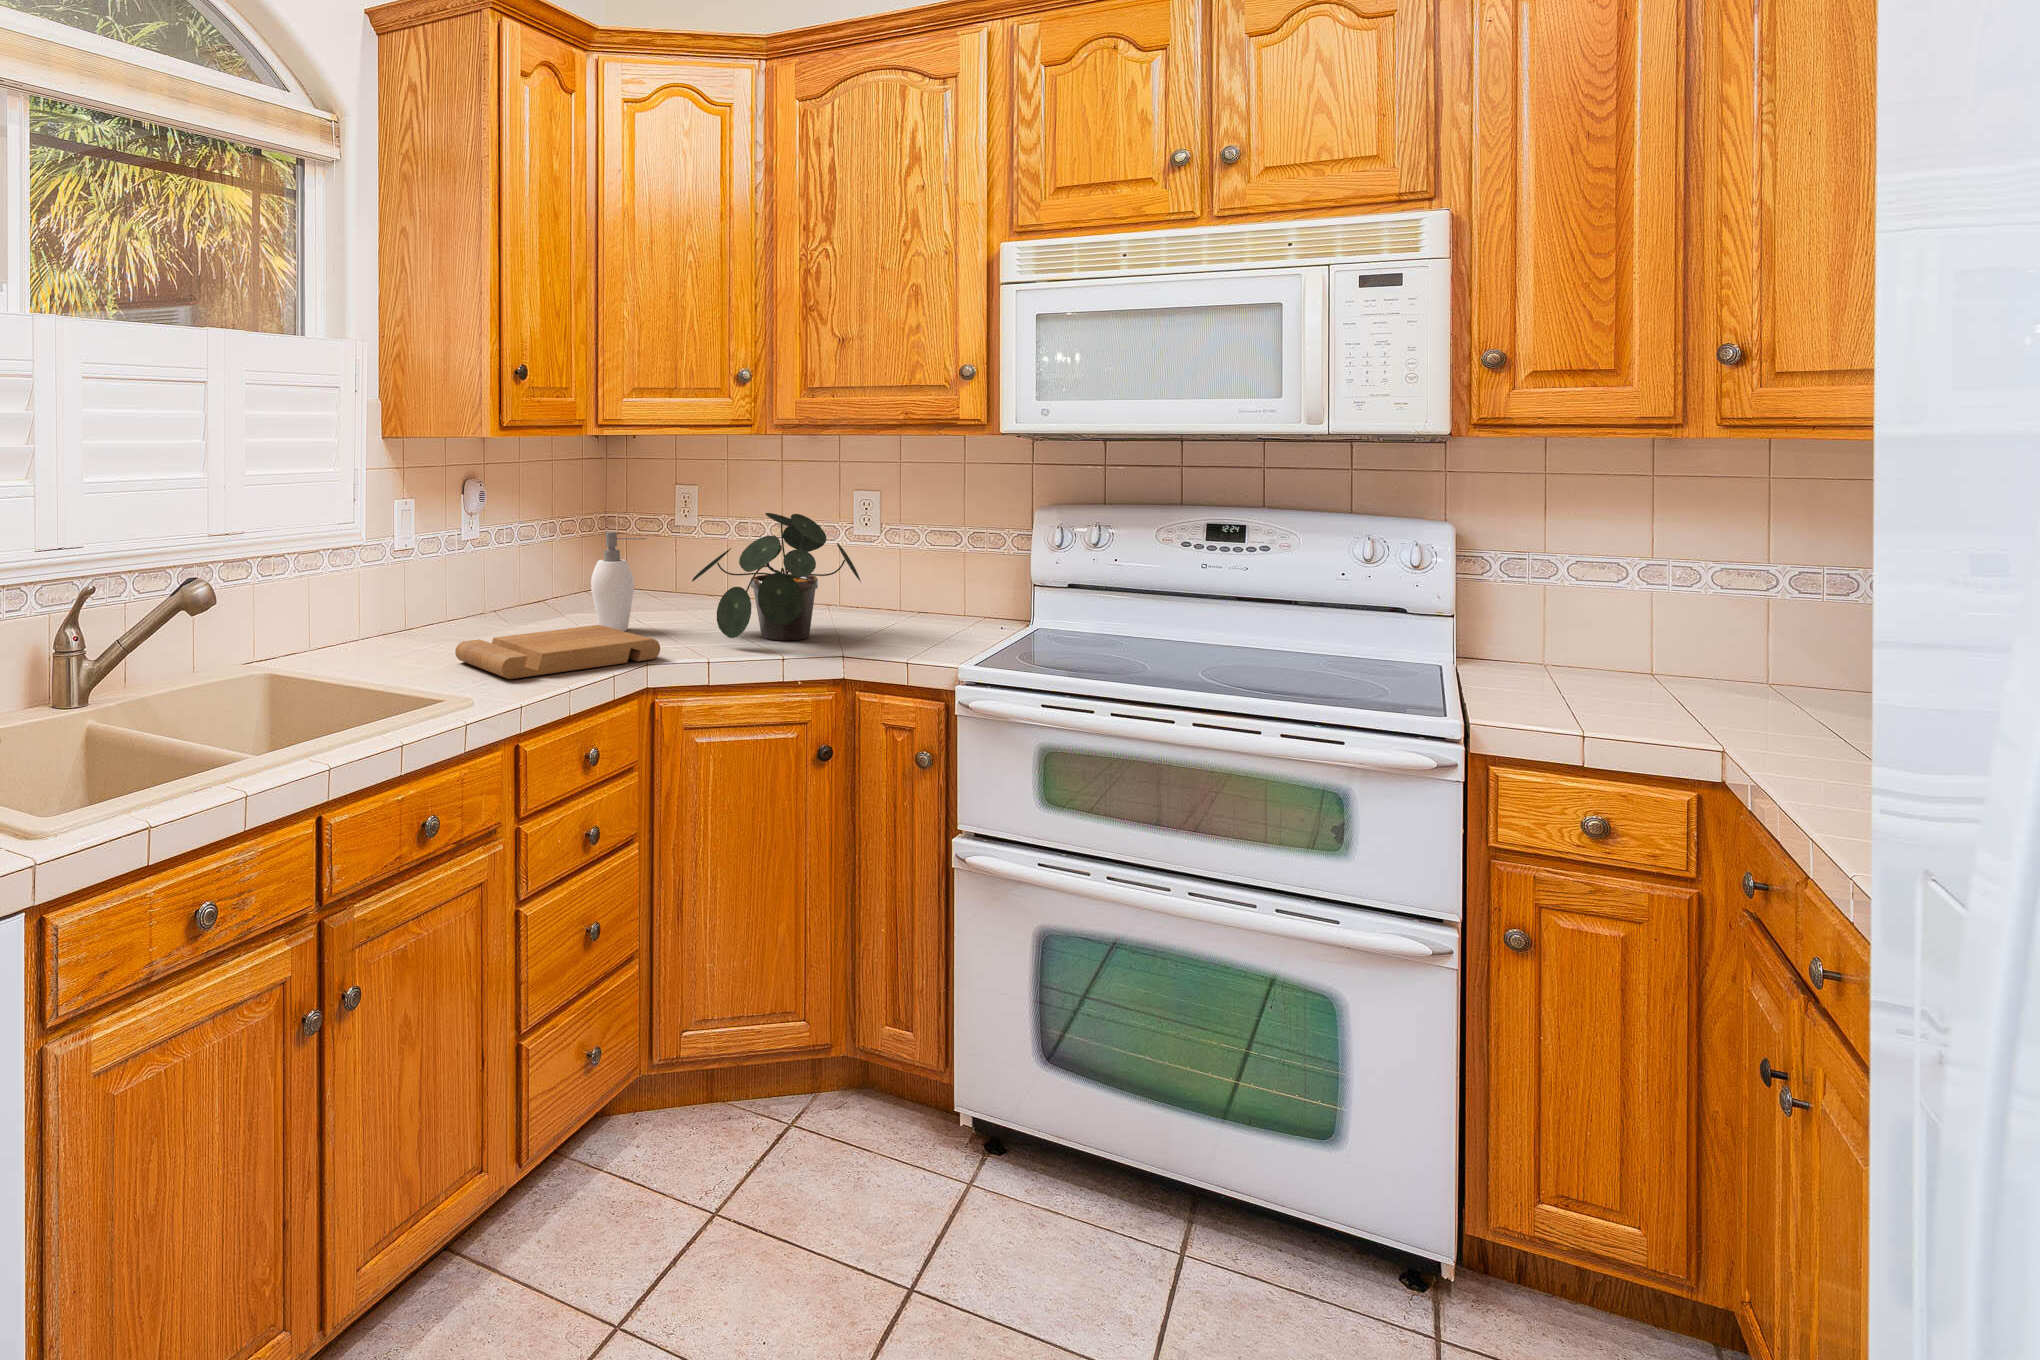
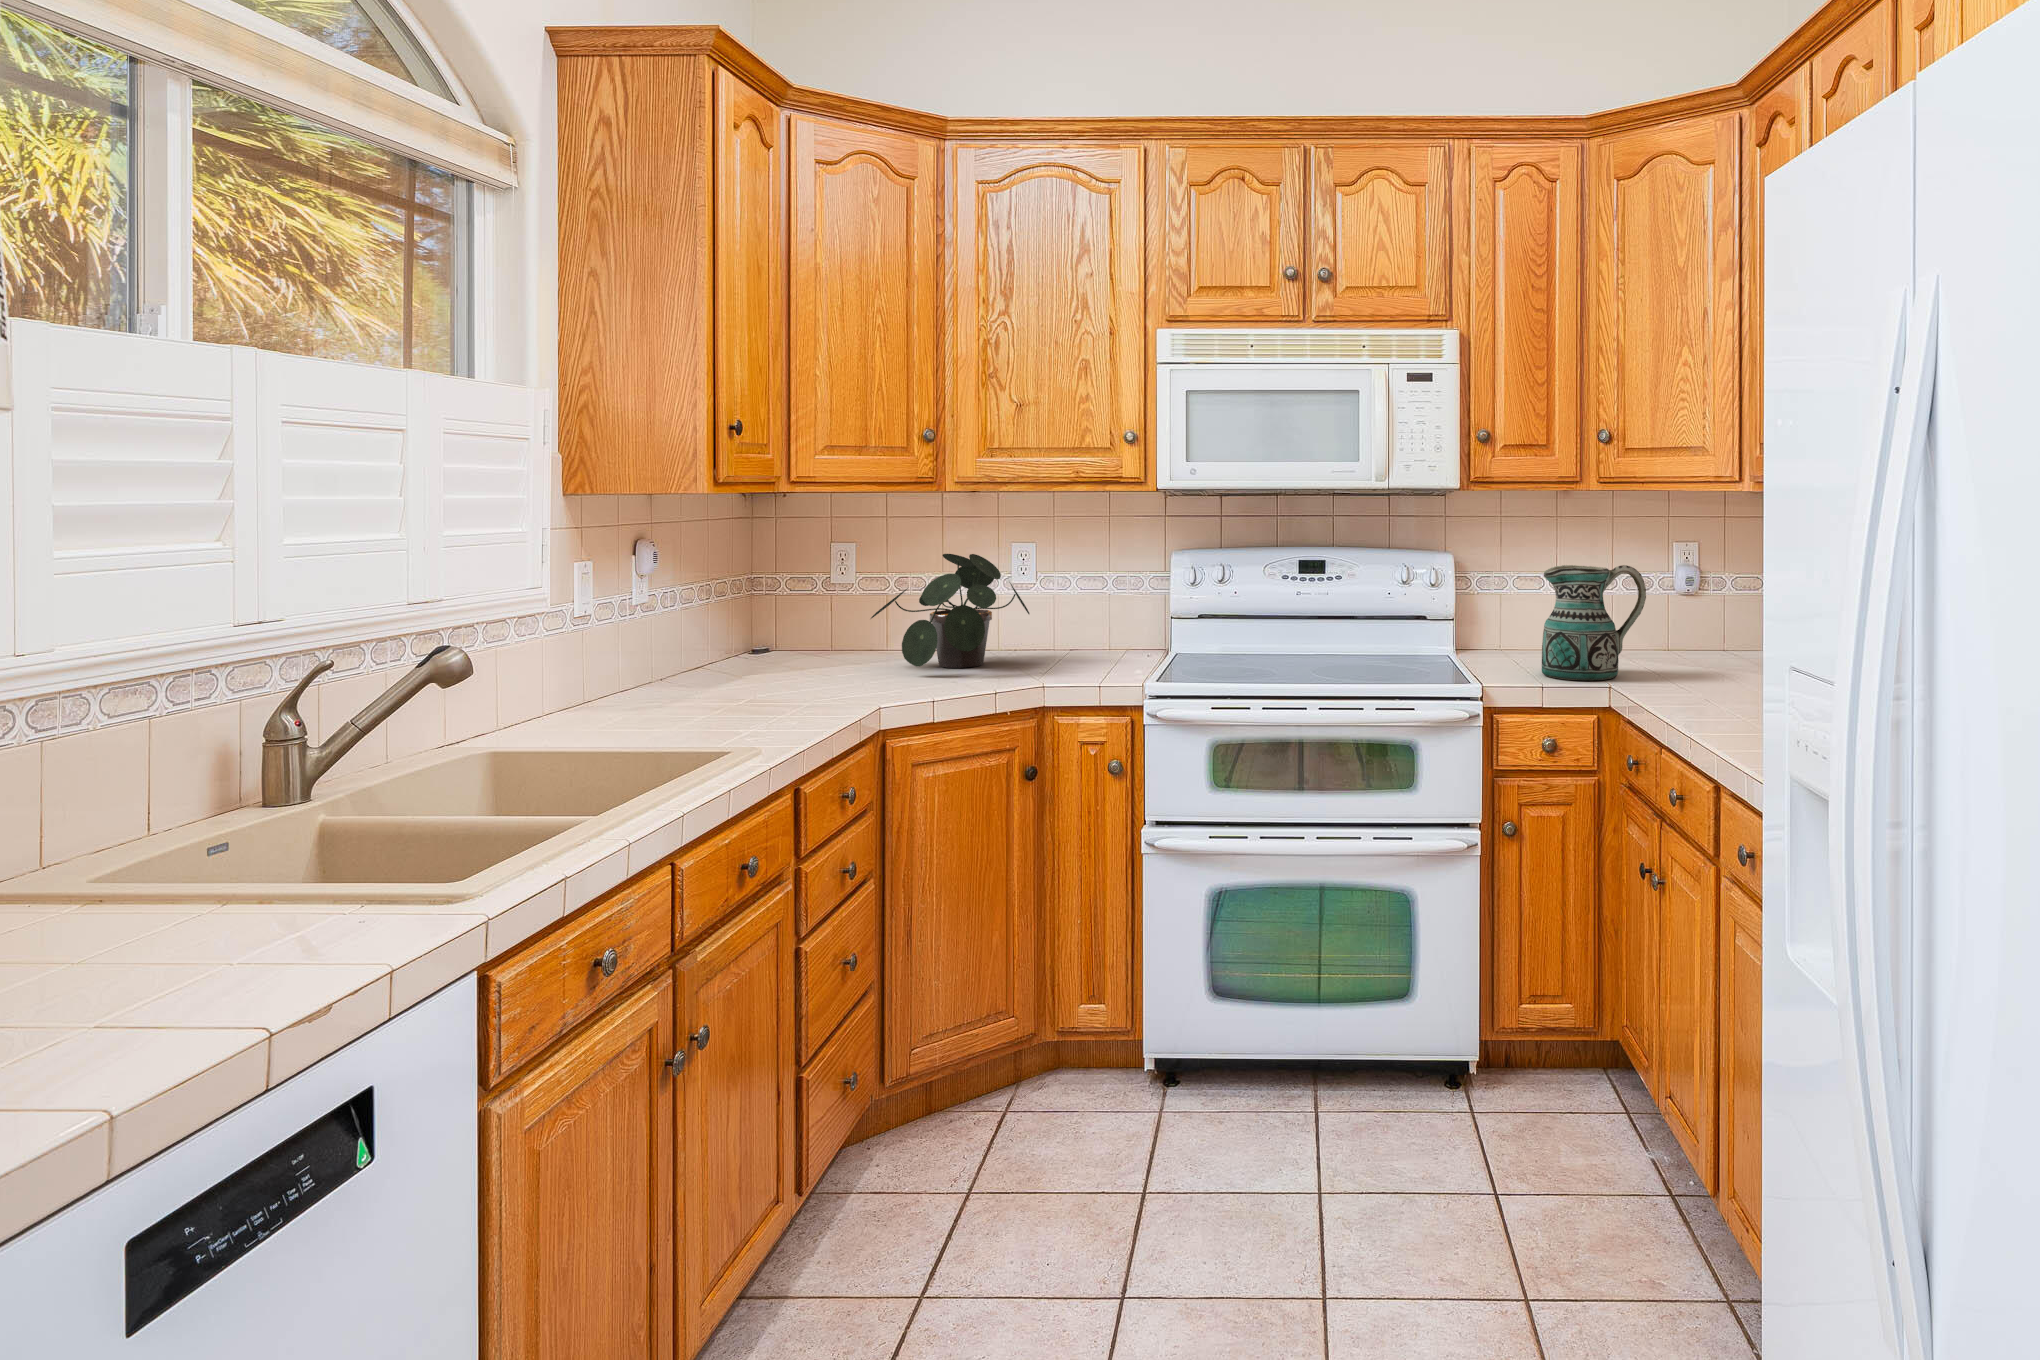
soap dispenser: present [591,531,646,631] -> none [764,575,824,671]
ceramic pitcher: none [1590,554,1799,736] -> present [1542,565,1646,680]
cutting board: present [455,625,660,679] -> none [635,663,854,713]

